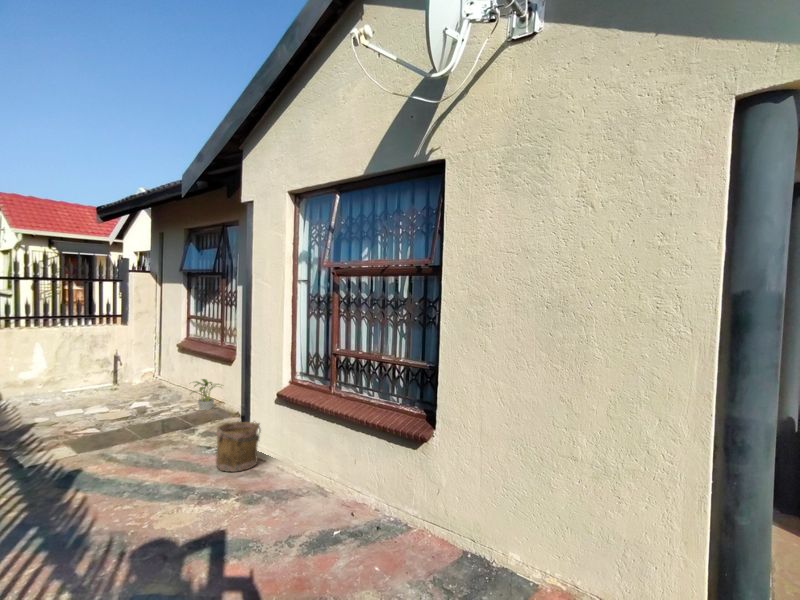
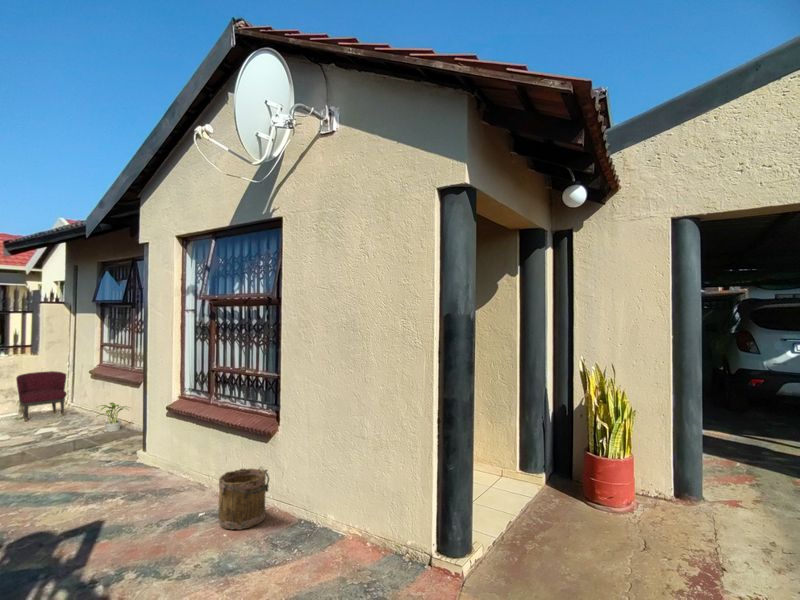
chair: none [108,343,156,394] -> present [16,371,67,422]
bucket: present [216,421,261,472] -> present [218,467,269,530]

